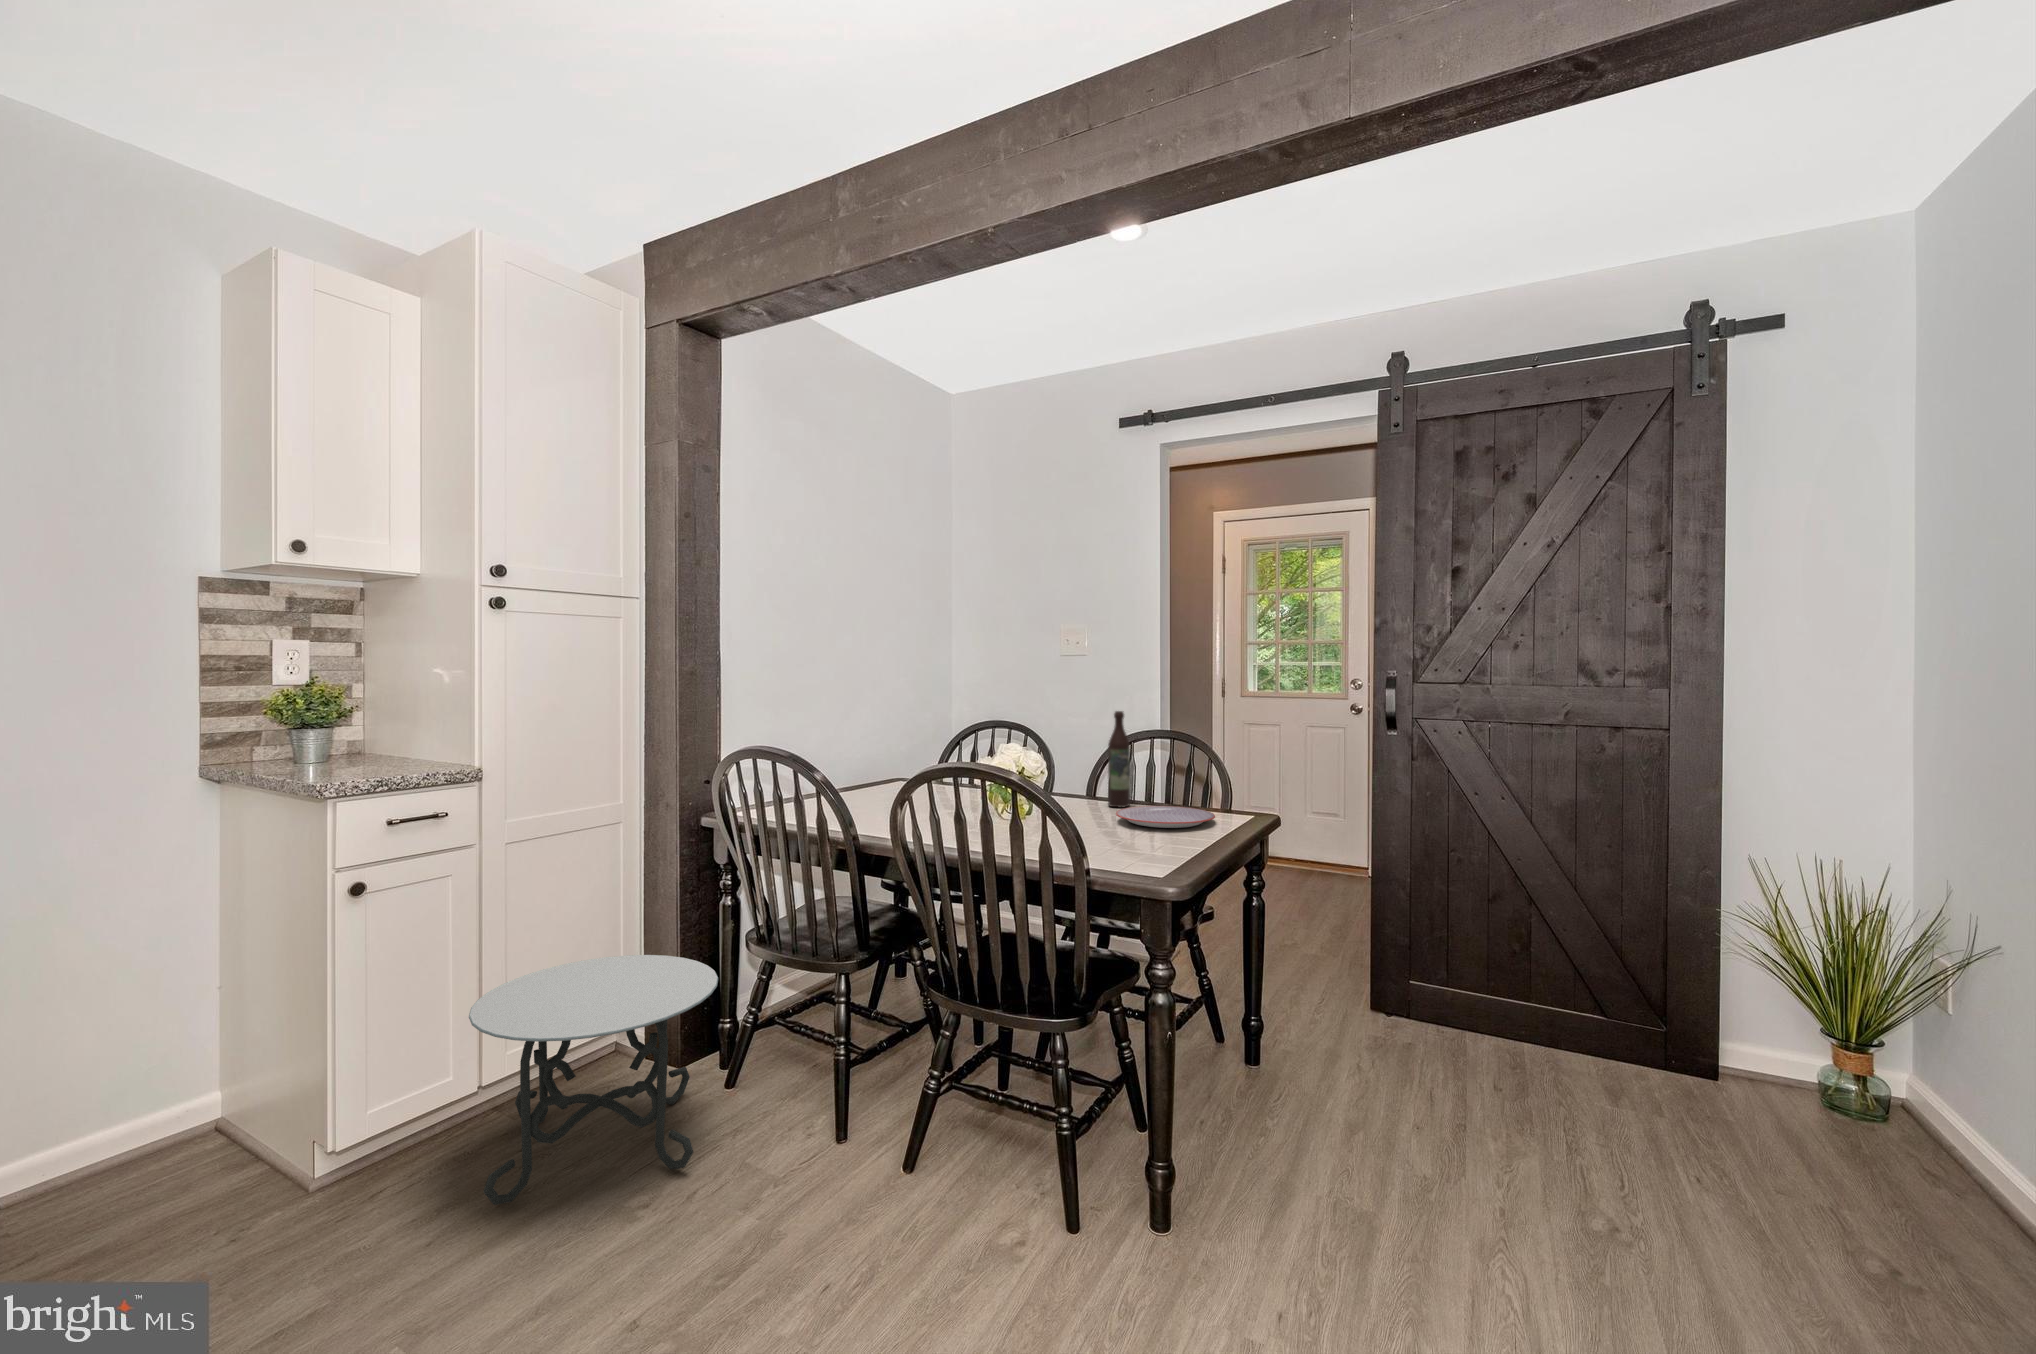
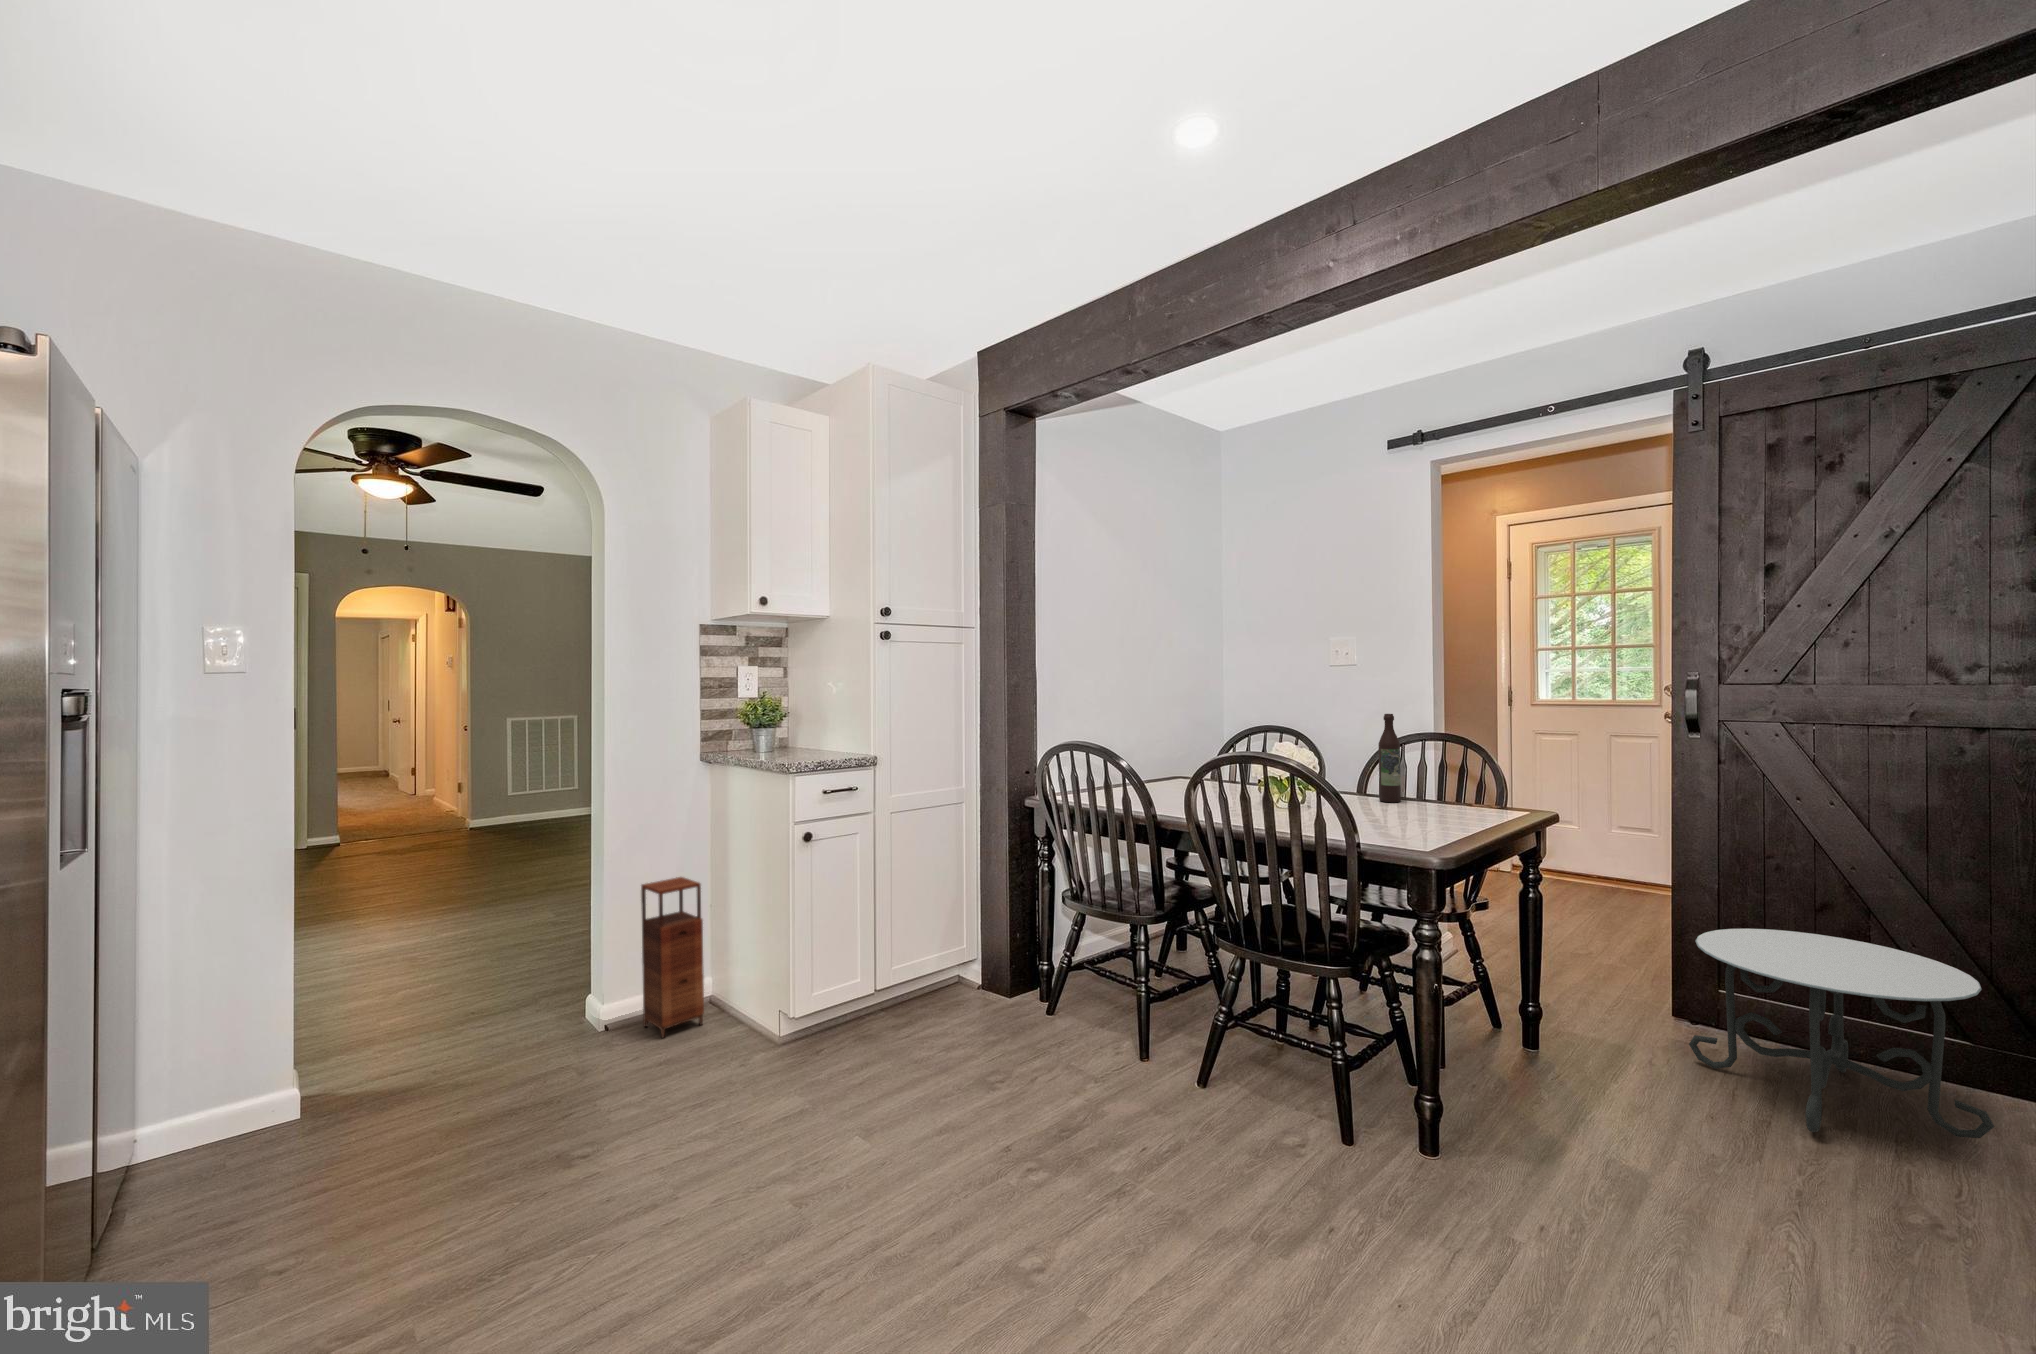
plate: present [1116,806,1215,828] -> none [1386,801,1487,821]
storage cabinet: none [74,951,190,1202] -> present [641,877,704,1038]
side table: present [469,955,718,1205] -> present [1689,929,1994,1138]

